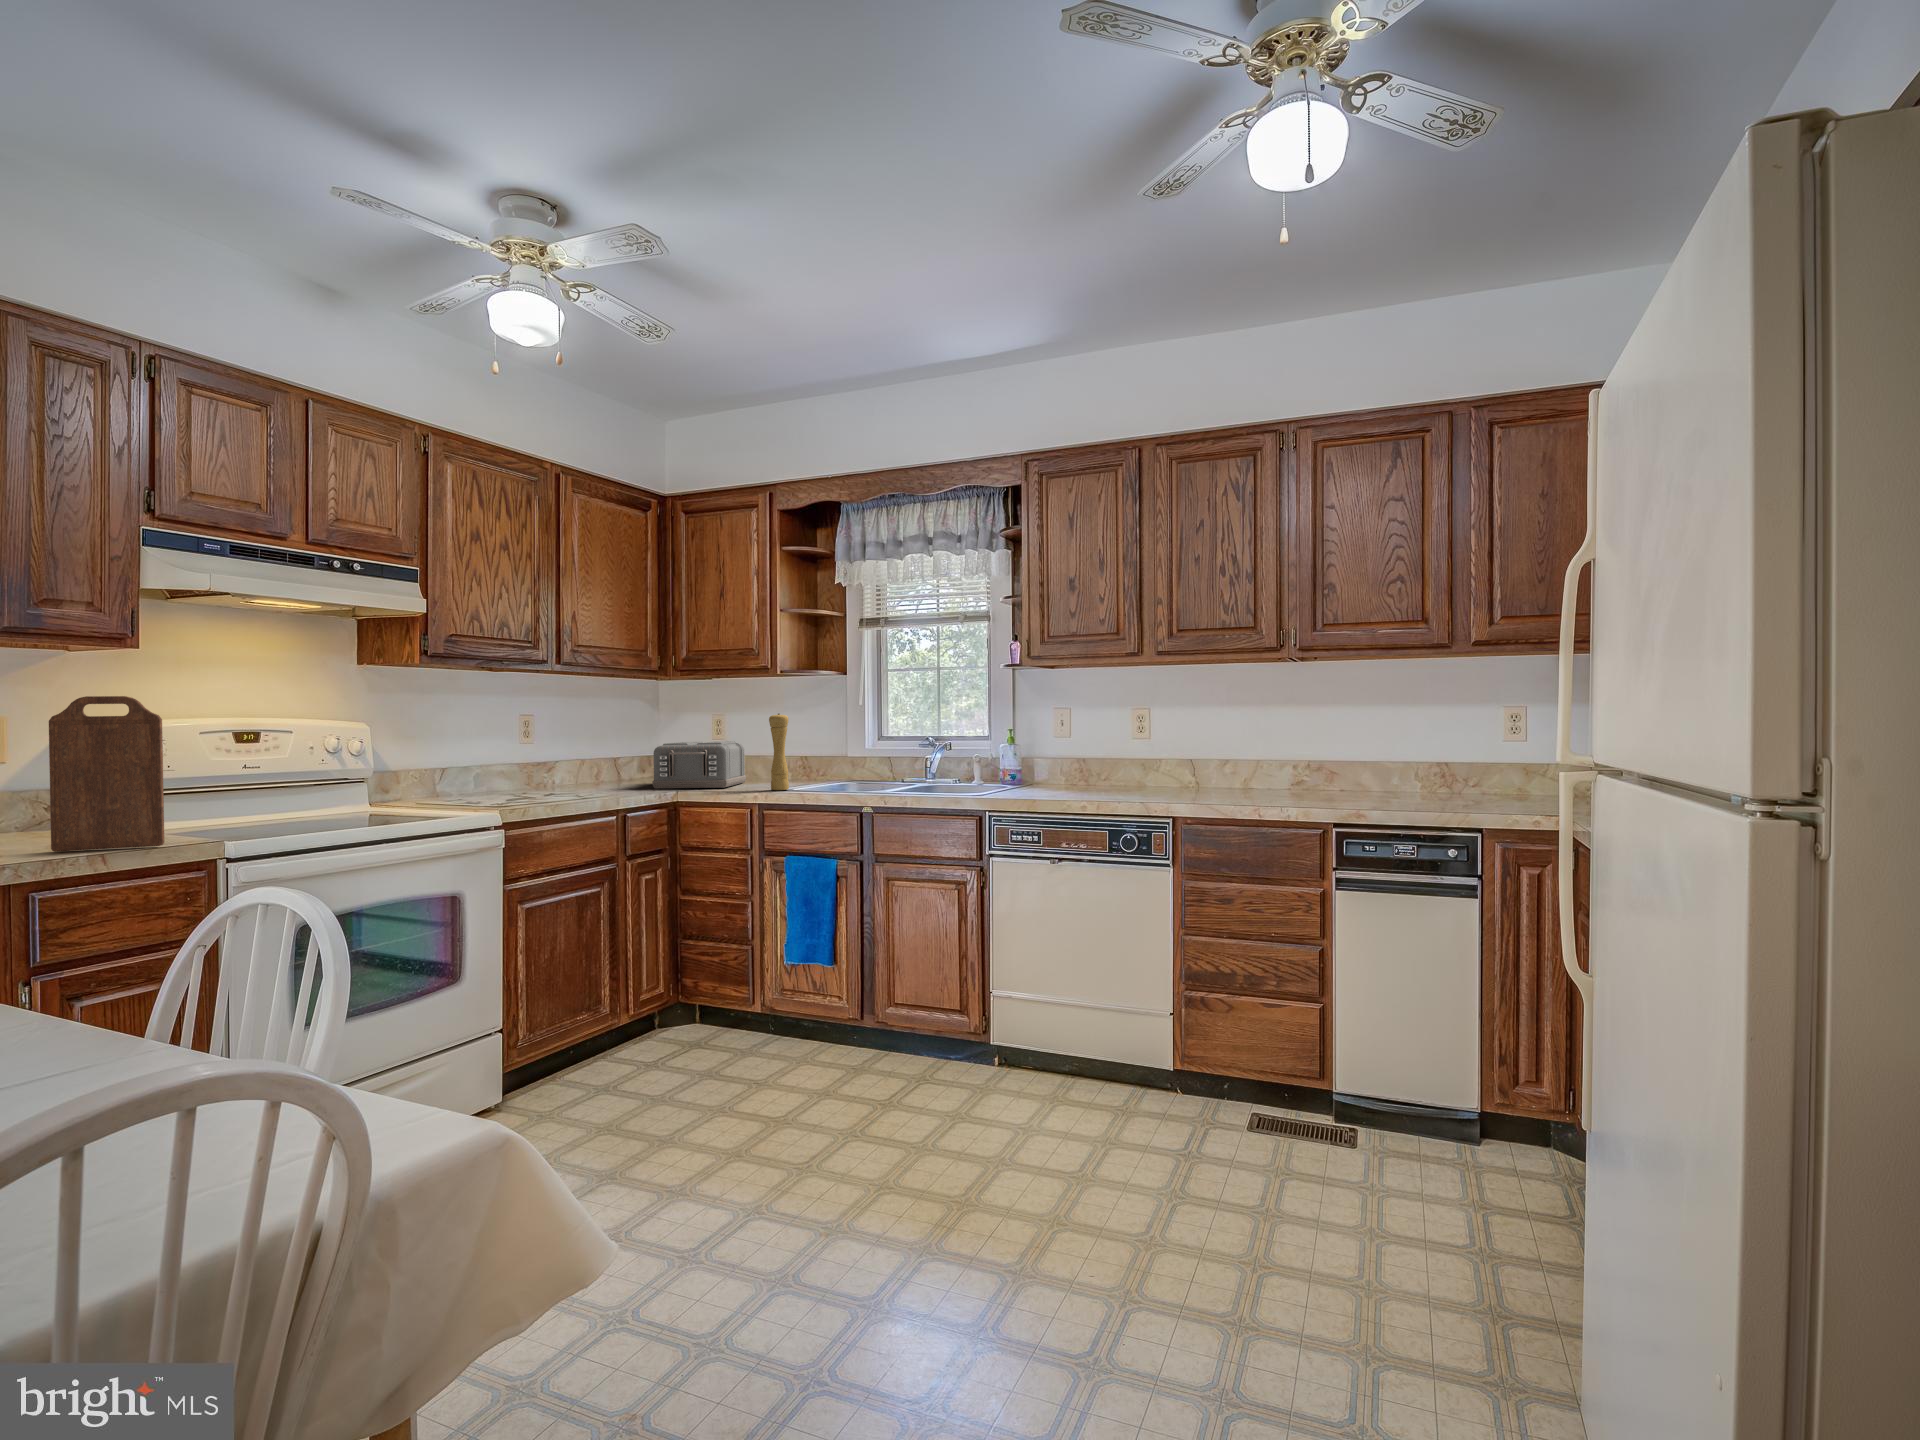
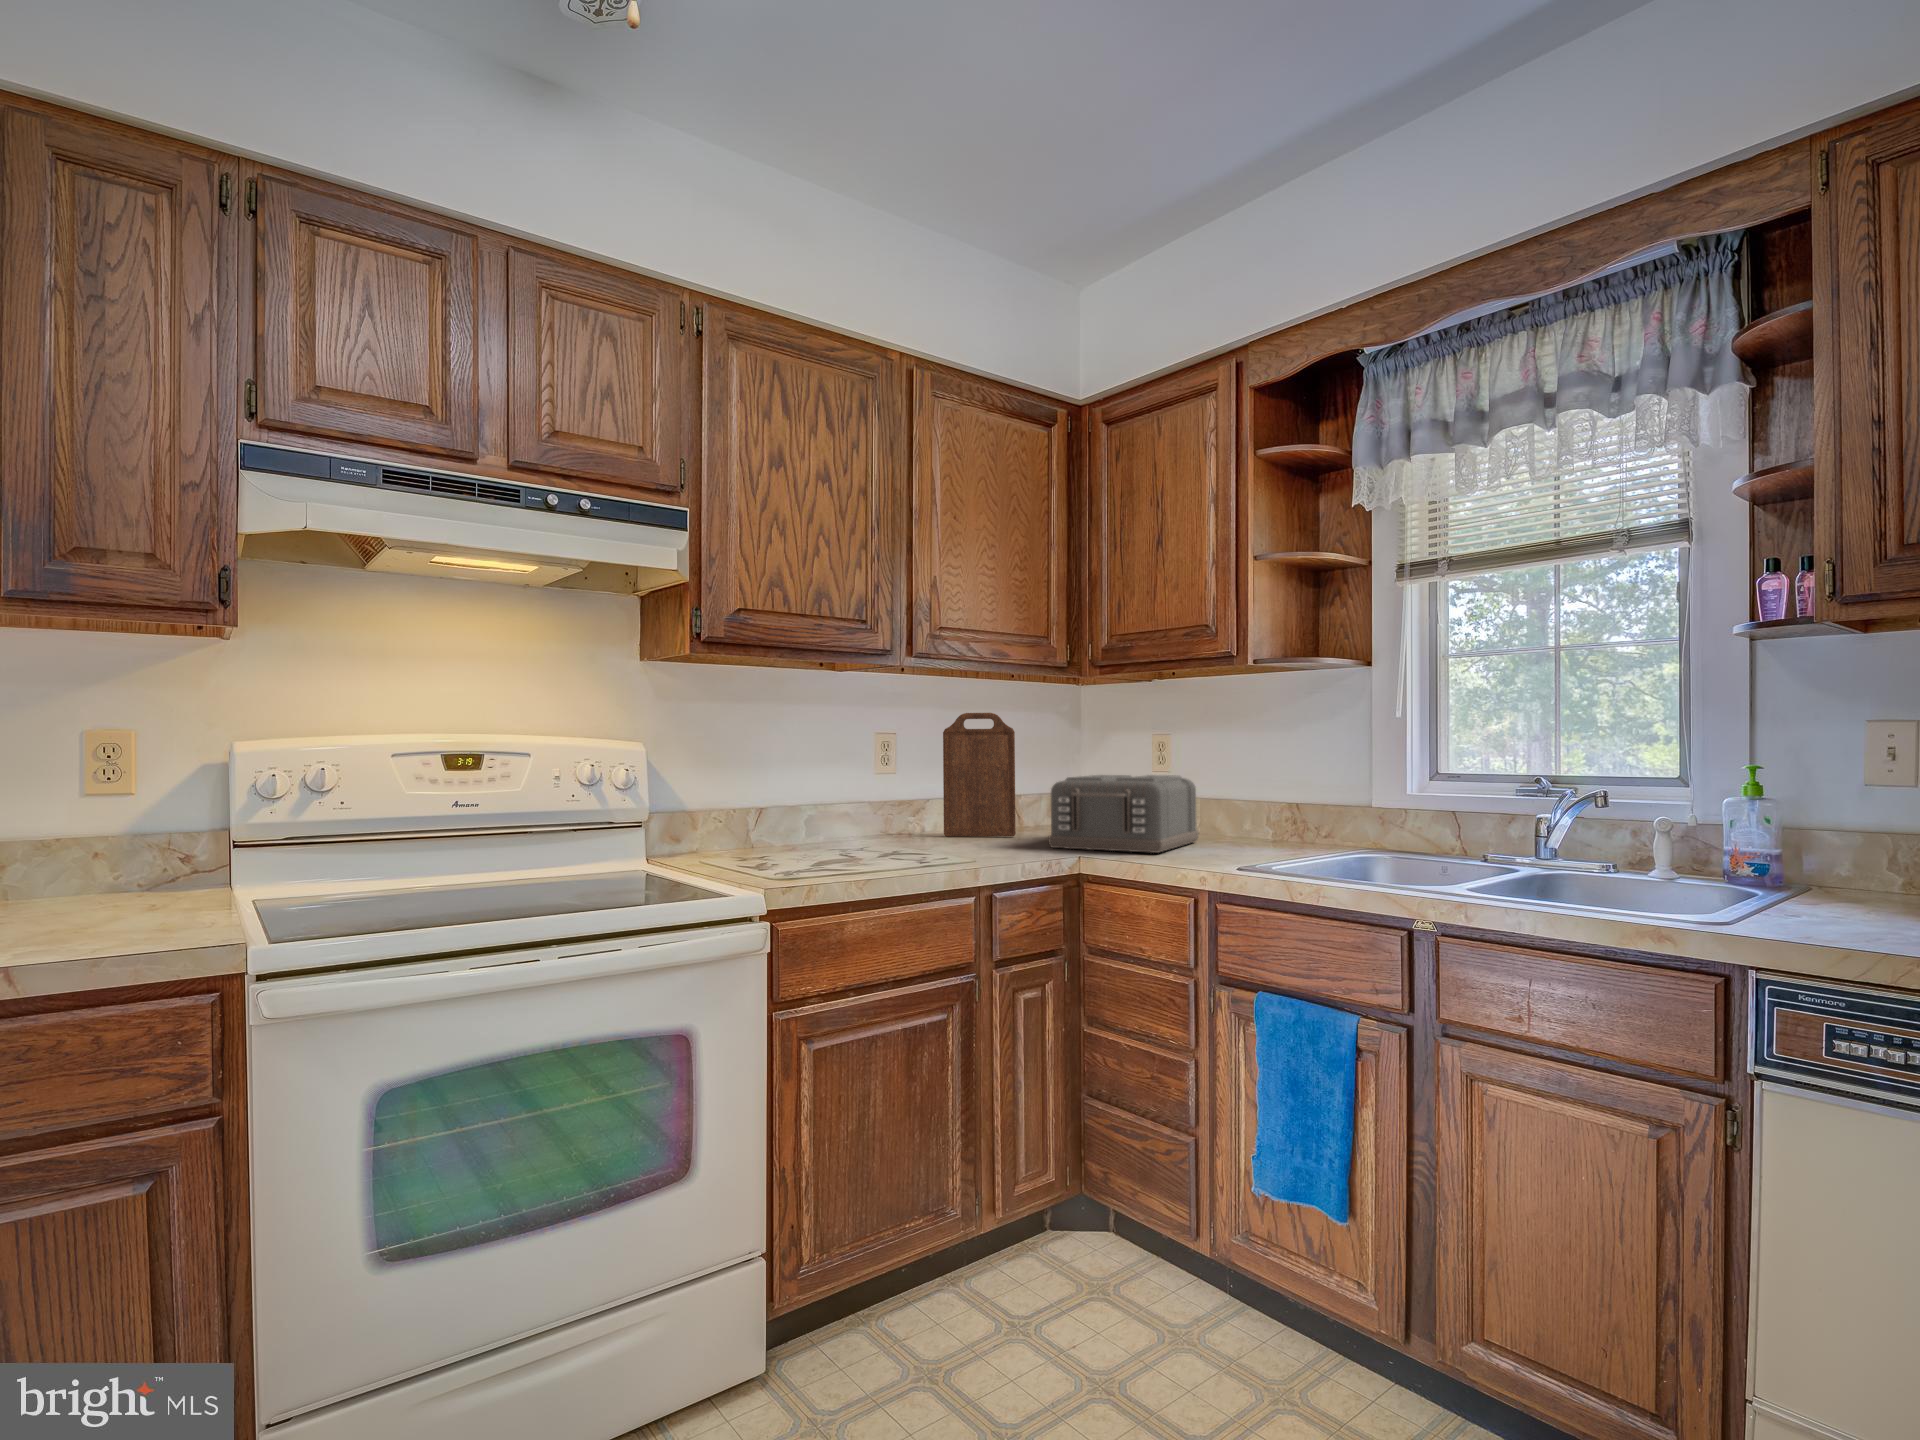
cutting board: present [49,696,164,852] -> present [943,713,1016,836]
pepper mill: present [769,714,789,790] -> none [1231,731,1266,865]

